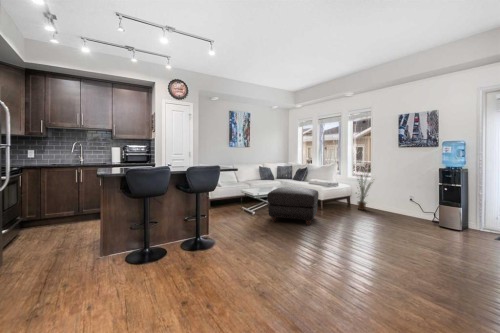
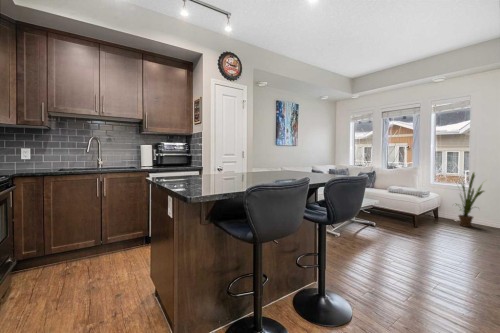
ottoman: present [267,187,319,225] -> none [367,200,453,256]

